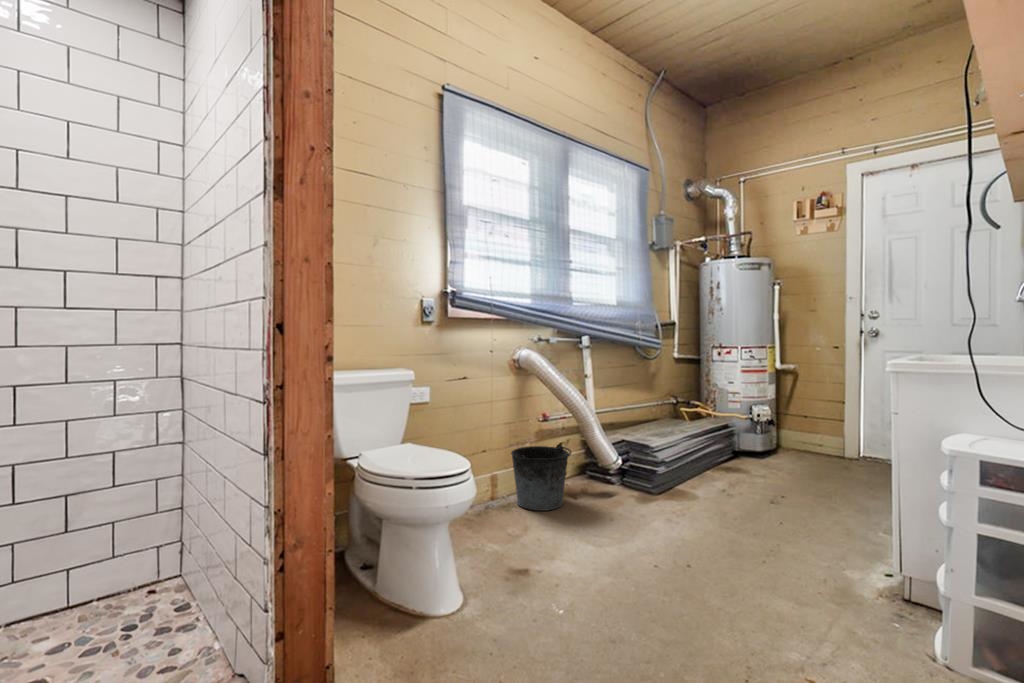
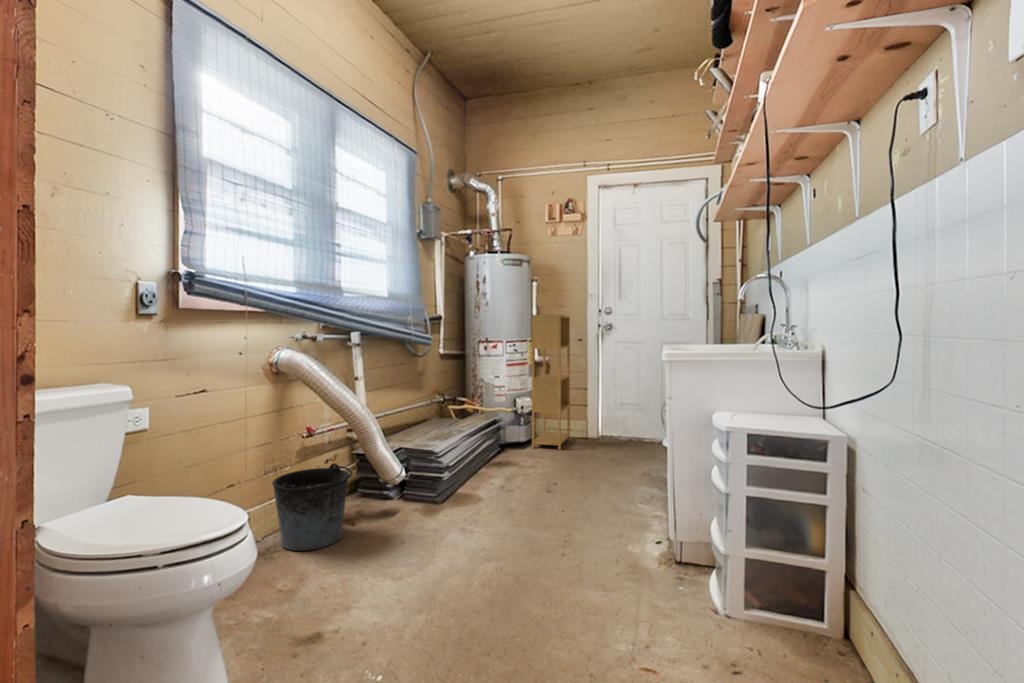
shelving unit: none [773,317,827,467] -> present [532,315,570,450]

